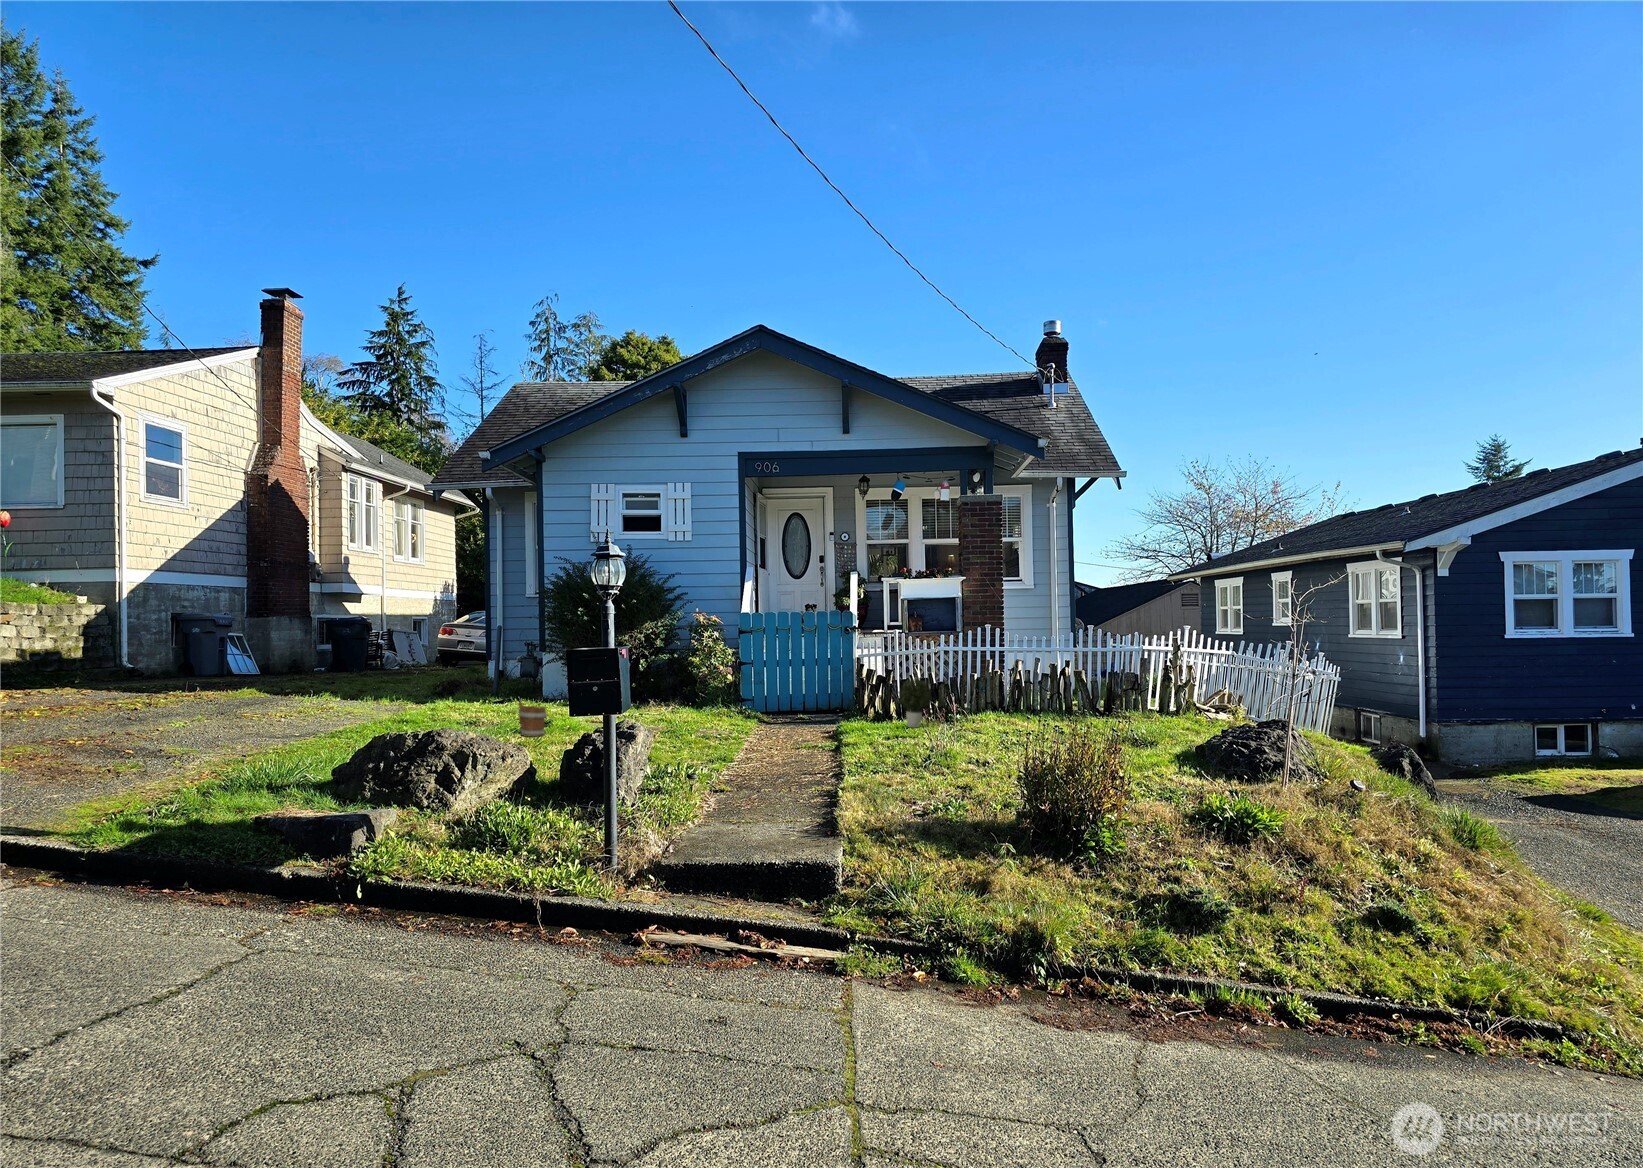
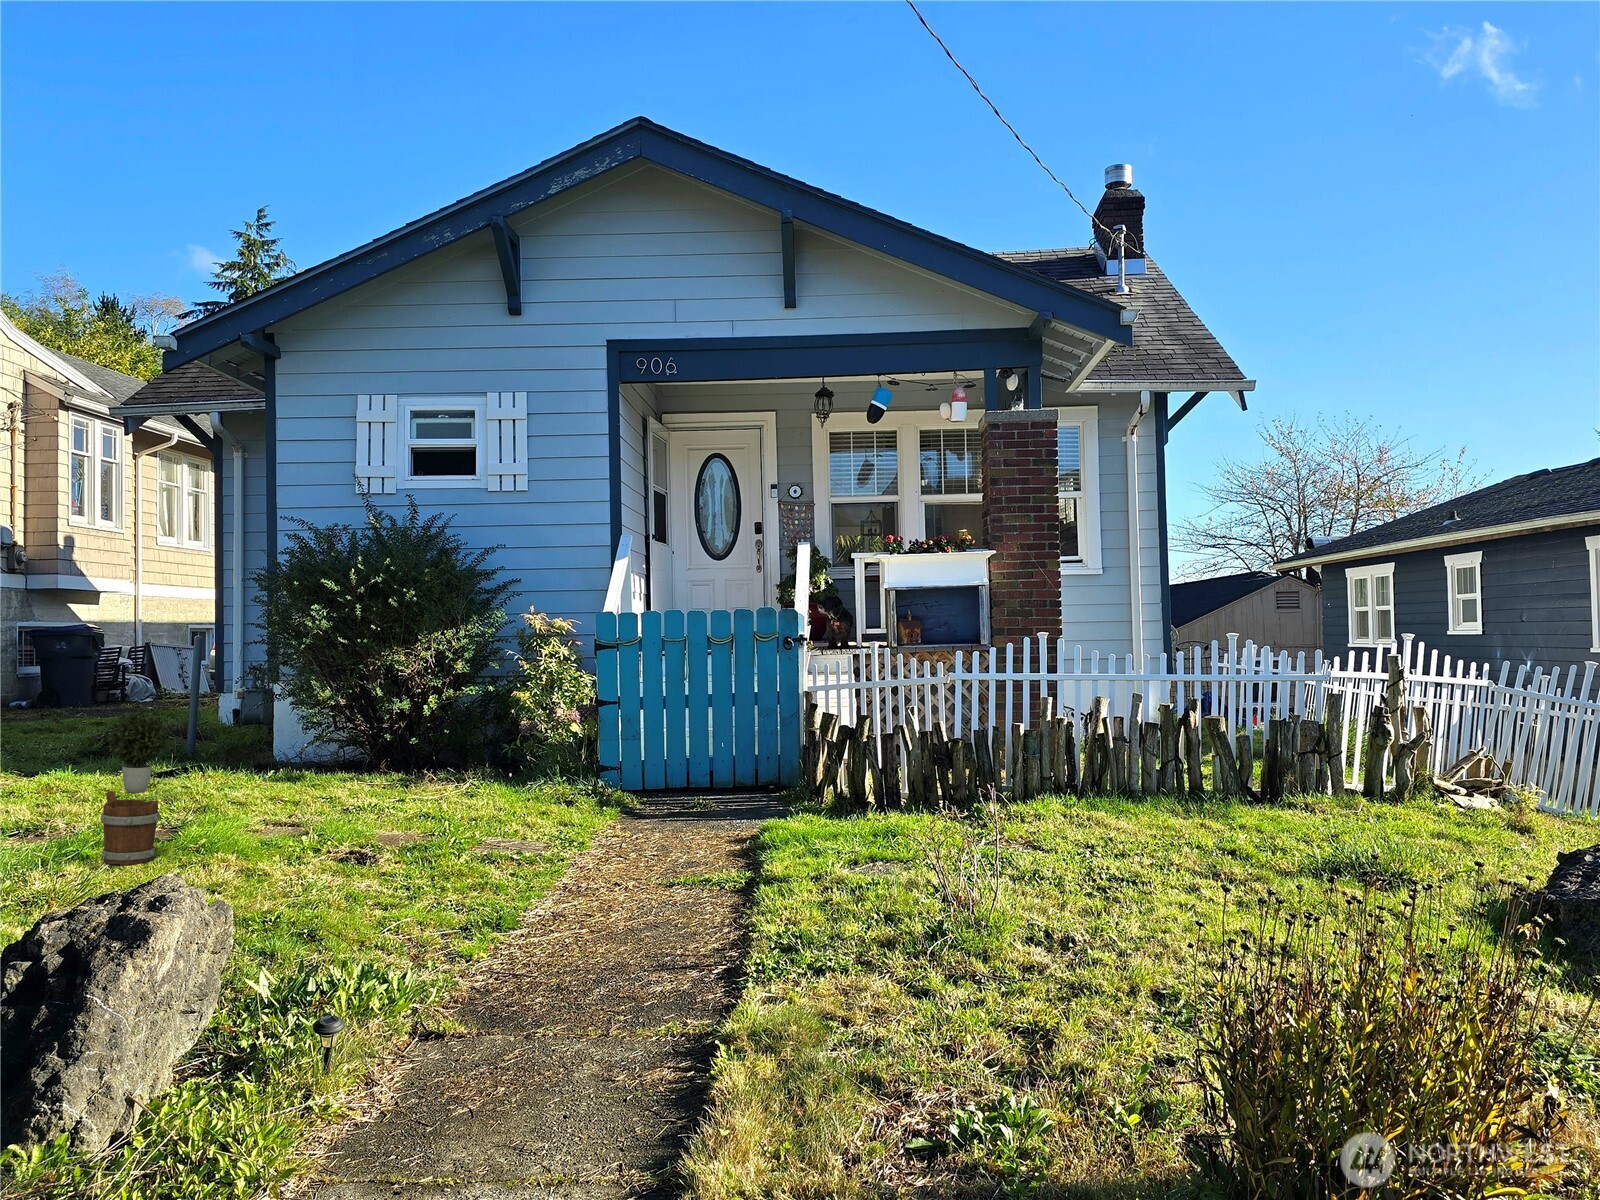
potted plant: present [898,679,931,728] -> present [106,710,169,793]

